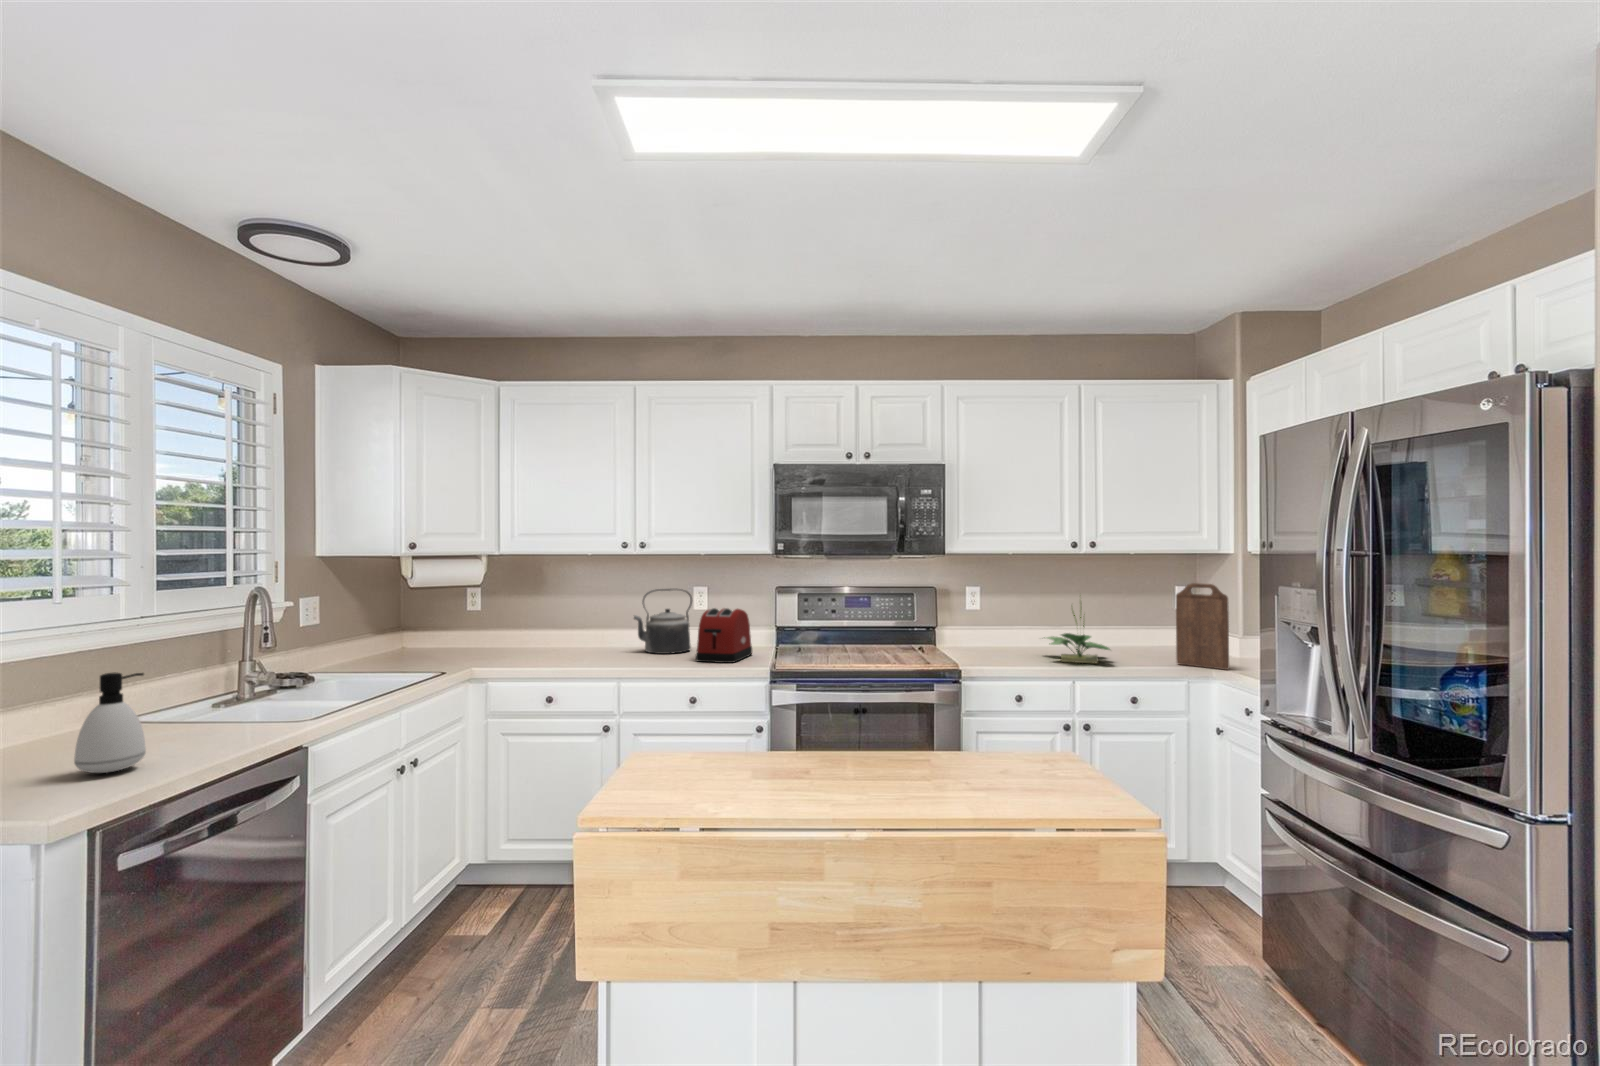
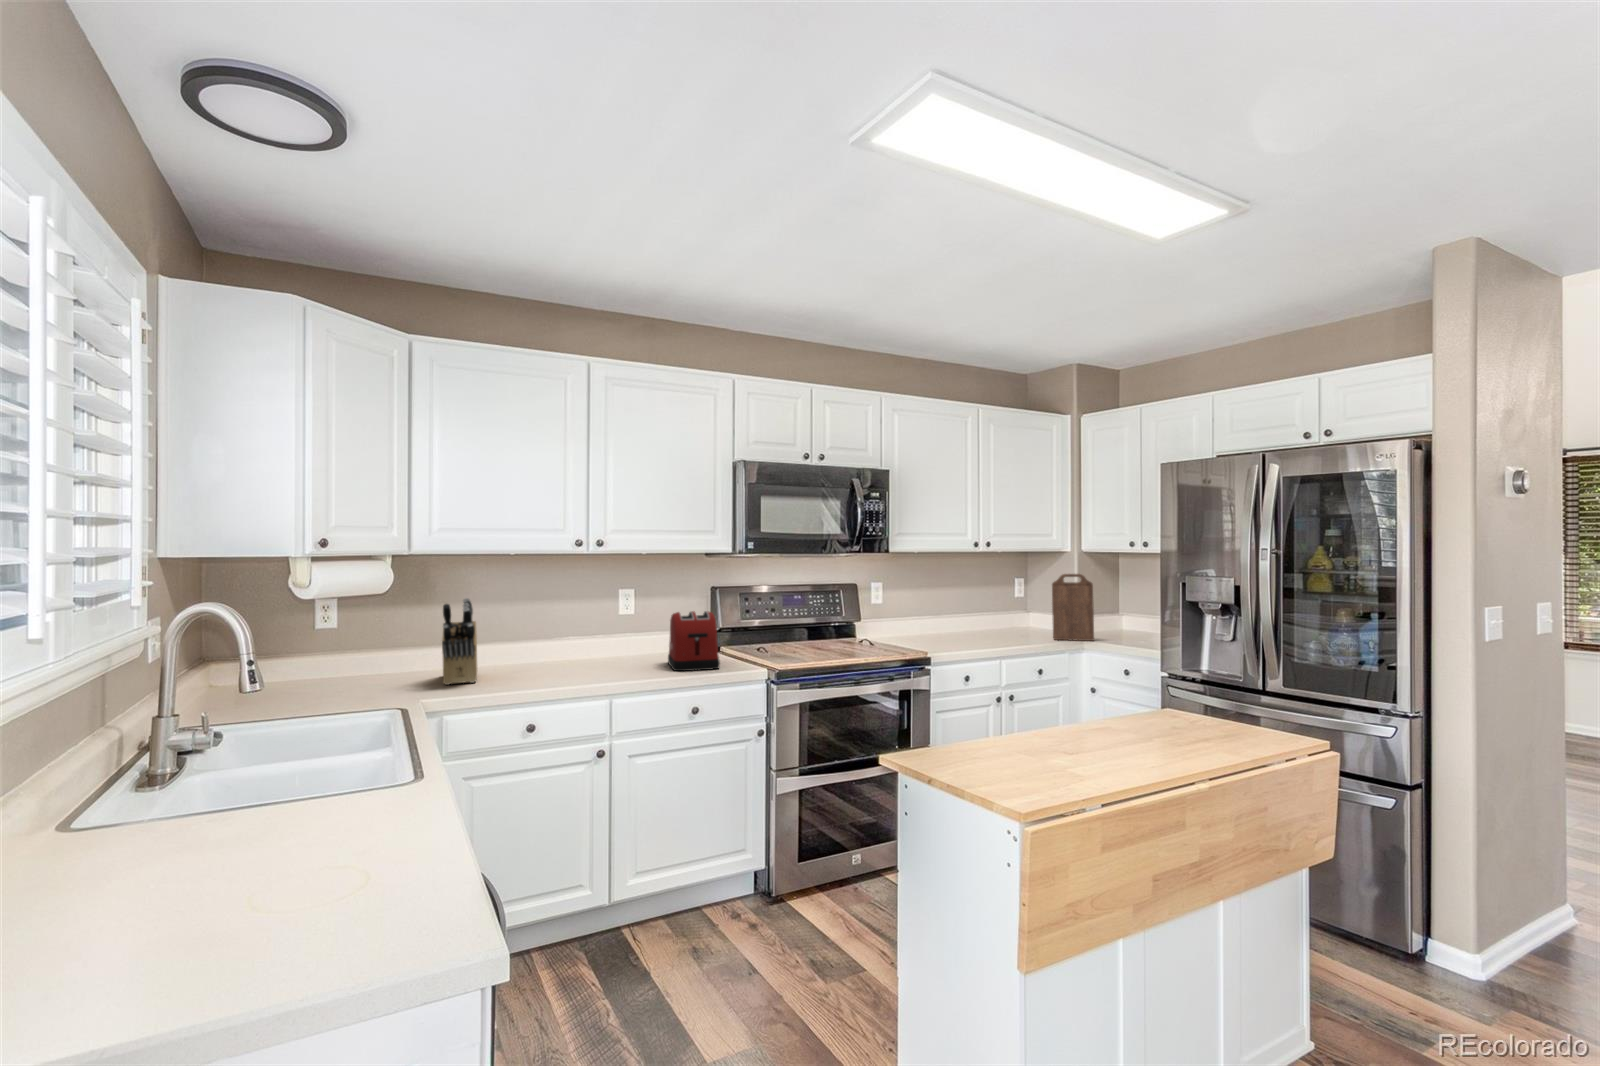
kettle: present [634,589,692,654] -> none [573,593,633,668]
knife block: none [513,590,569,657] -> present [442,598,477,685]
potted plant: present [1047,610,1110,663] -> none [946,584,1019,645]
soap dispenser: present [74,672,146,773] -> none [251,728,363,914]

